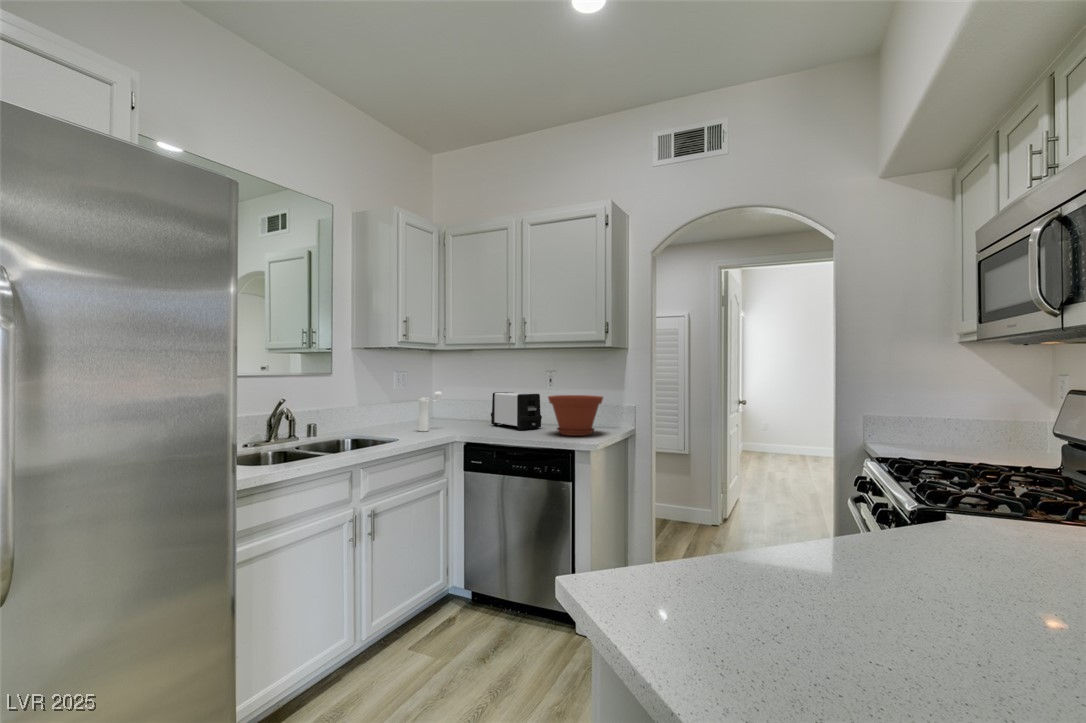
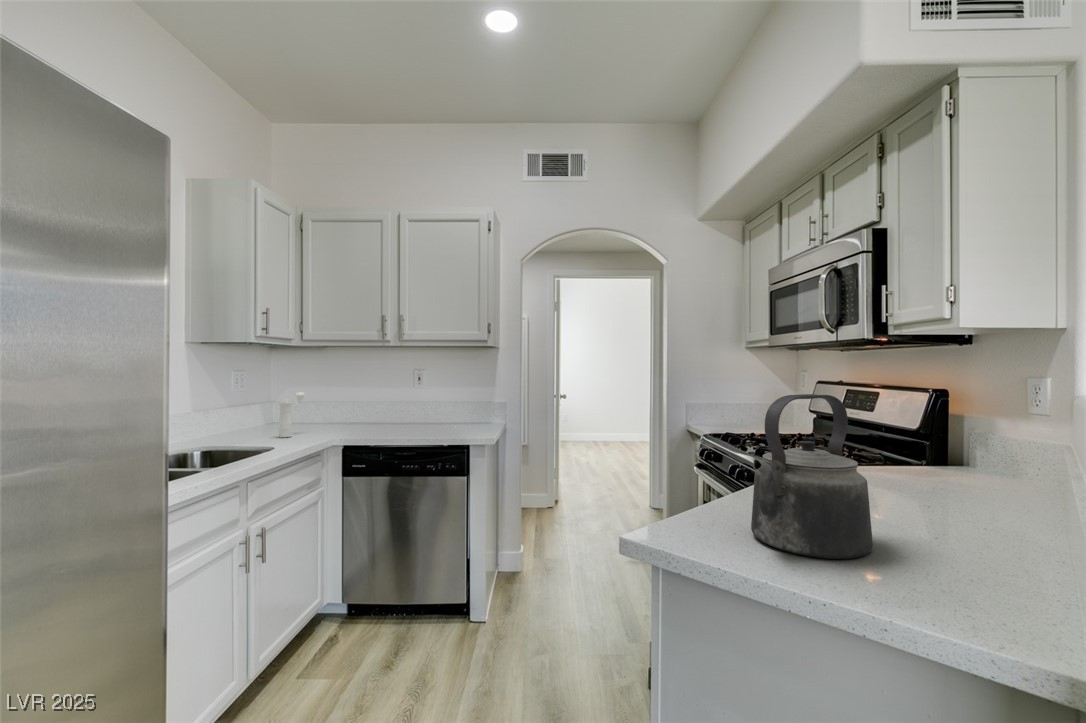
toaster: present [491,392,542,430] -> none [358,391,419,430]
plant pot: present [548,395,603,436] -> none [432,393,487,432]
kettle: none [707,409,914,657] -> present [751,394,873,559]

